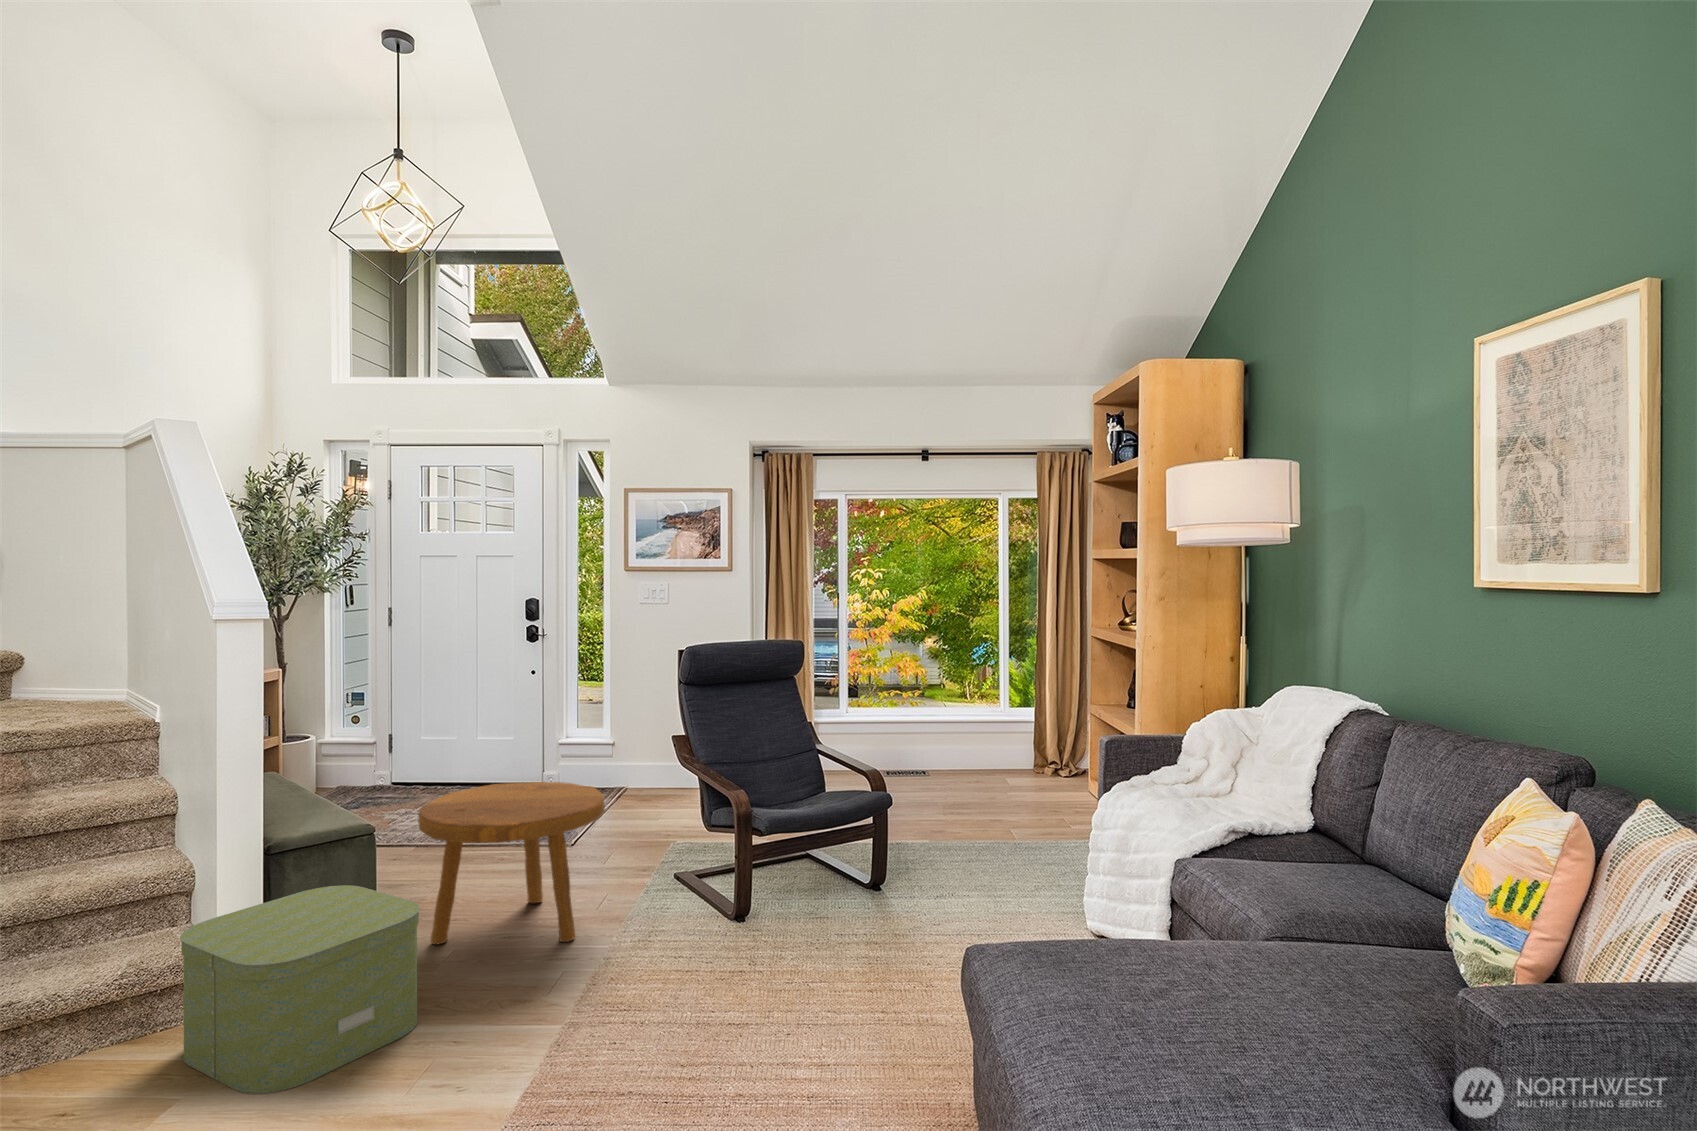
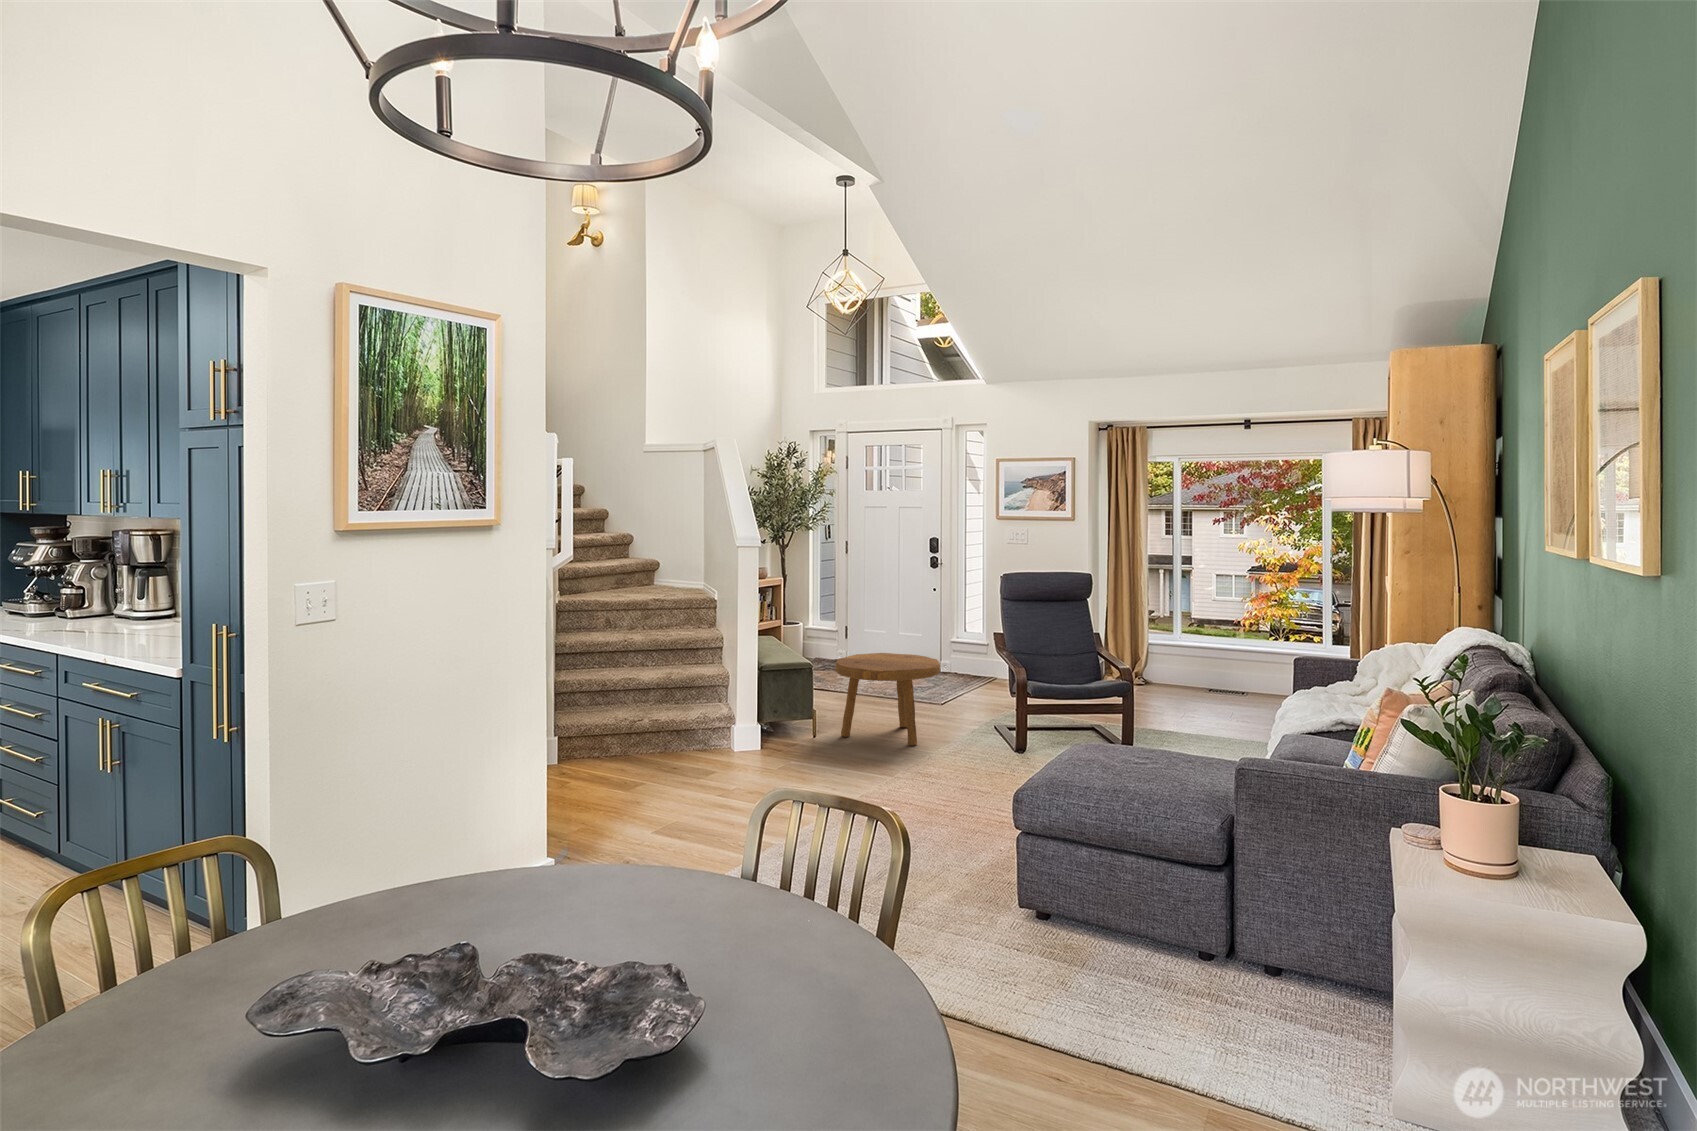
storage box: present [180,885,420,1094] -> none [722,691,825,774]

